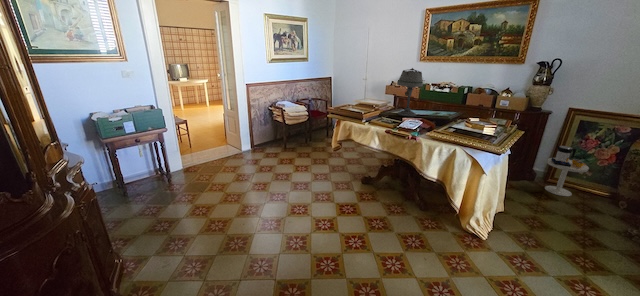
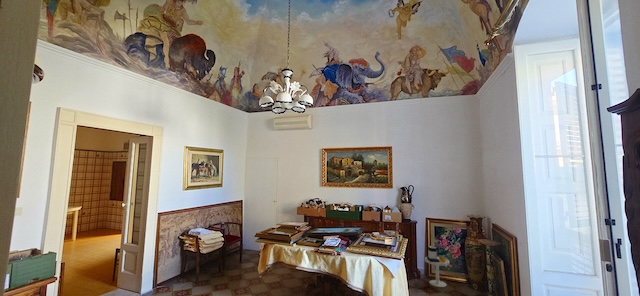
table lamp: present [397,68,423,116] -> none [317,197,336,235]

